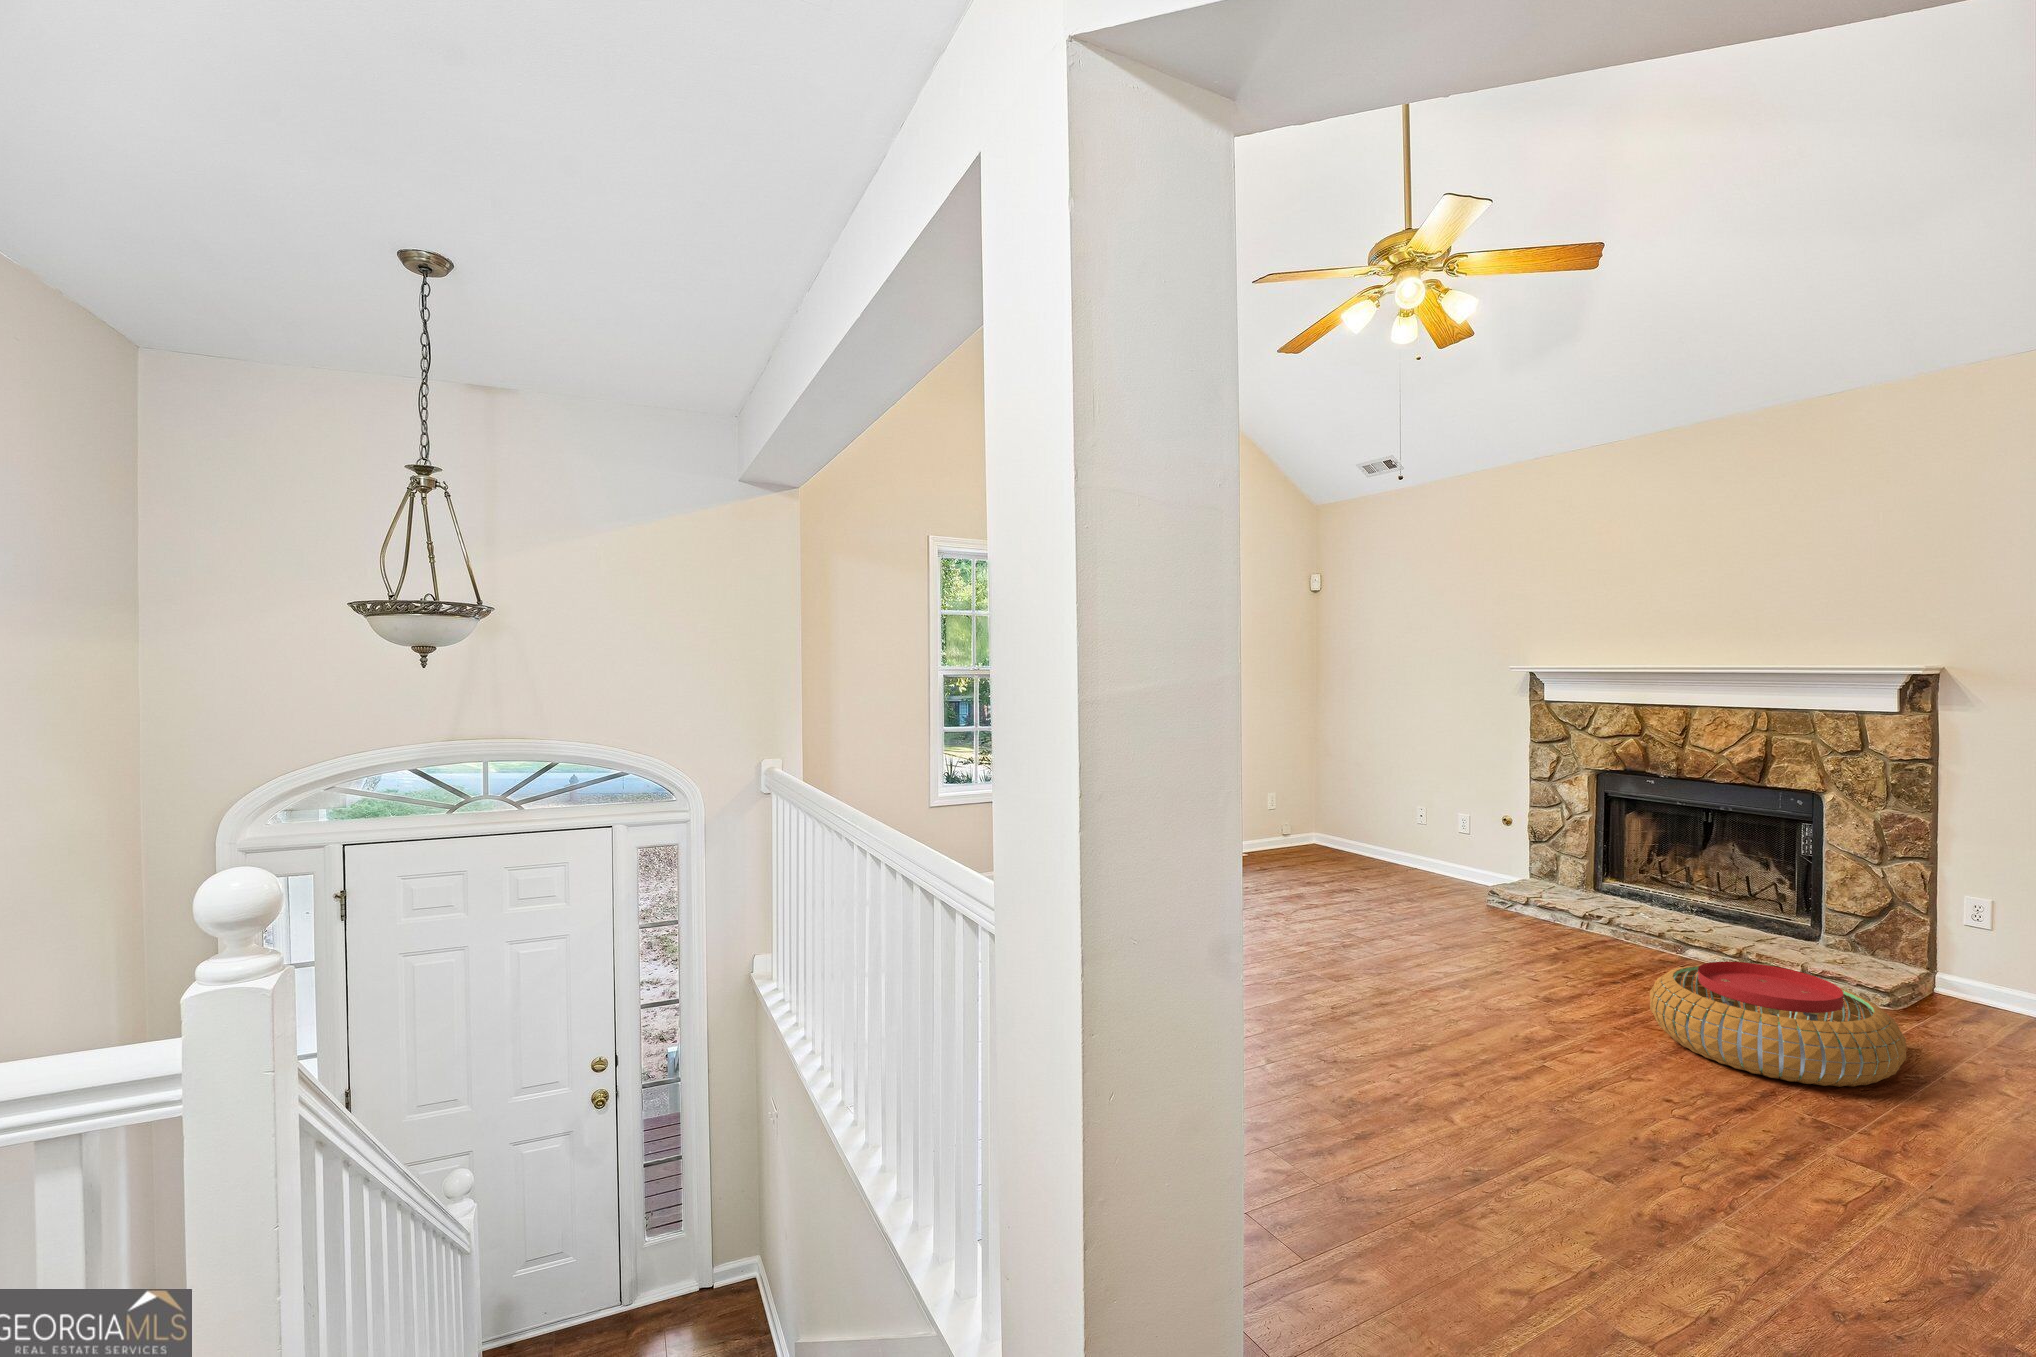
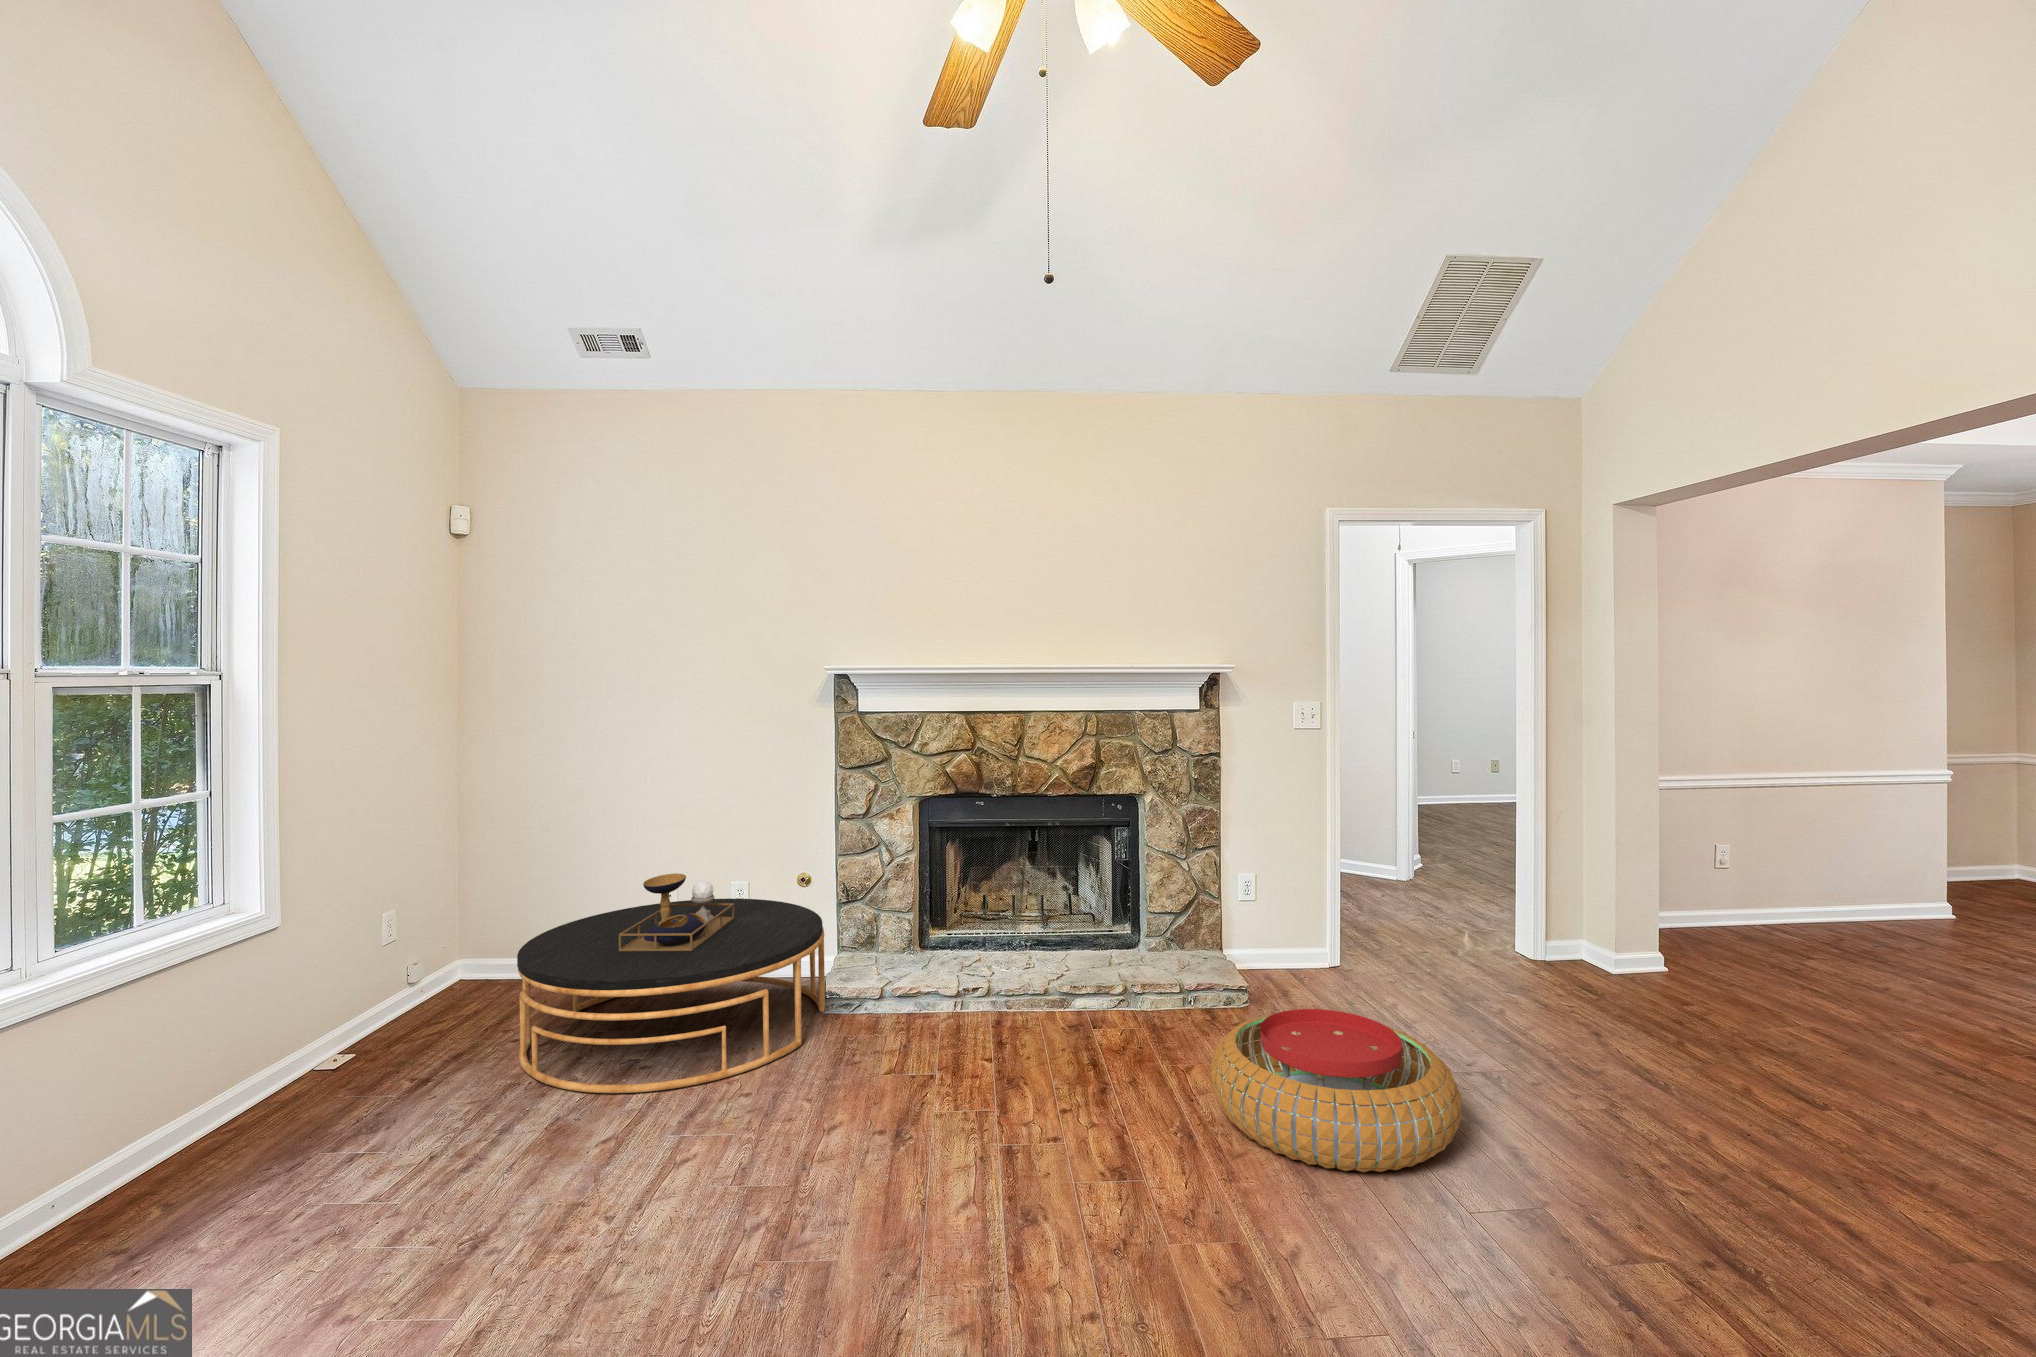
coffee table: none [1304,797,1494,912] -> present [517,874,825,1093]

